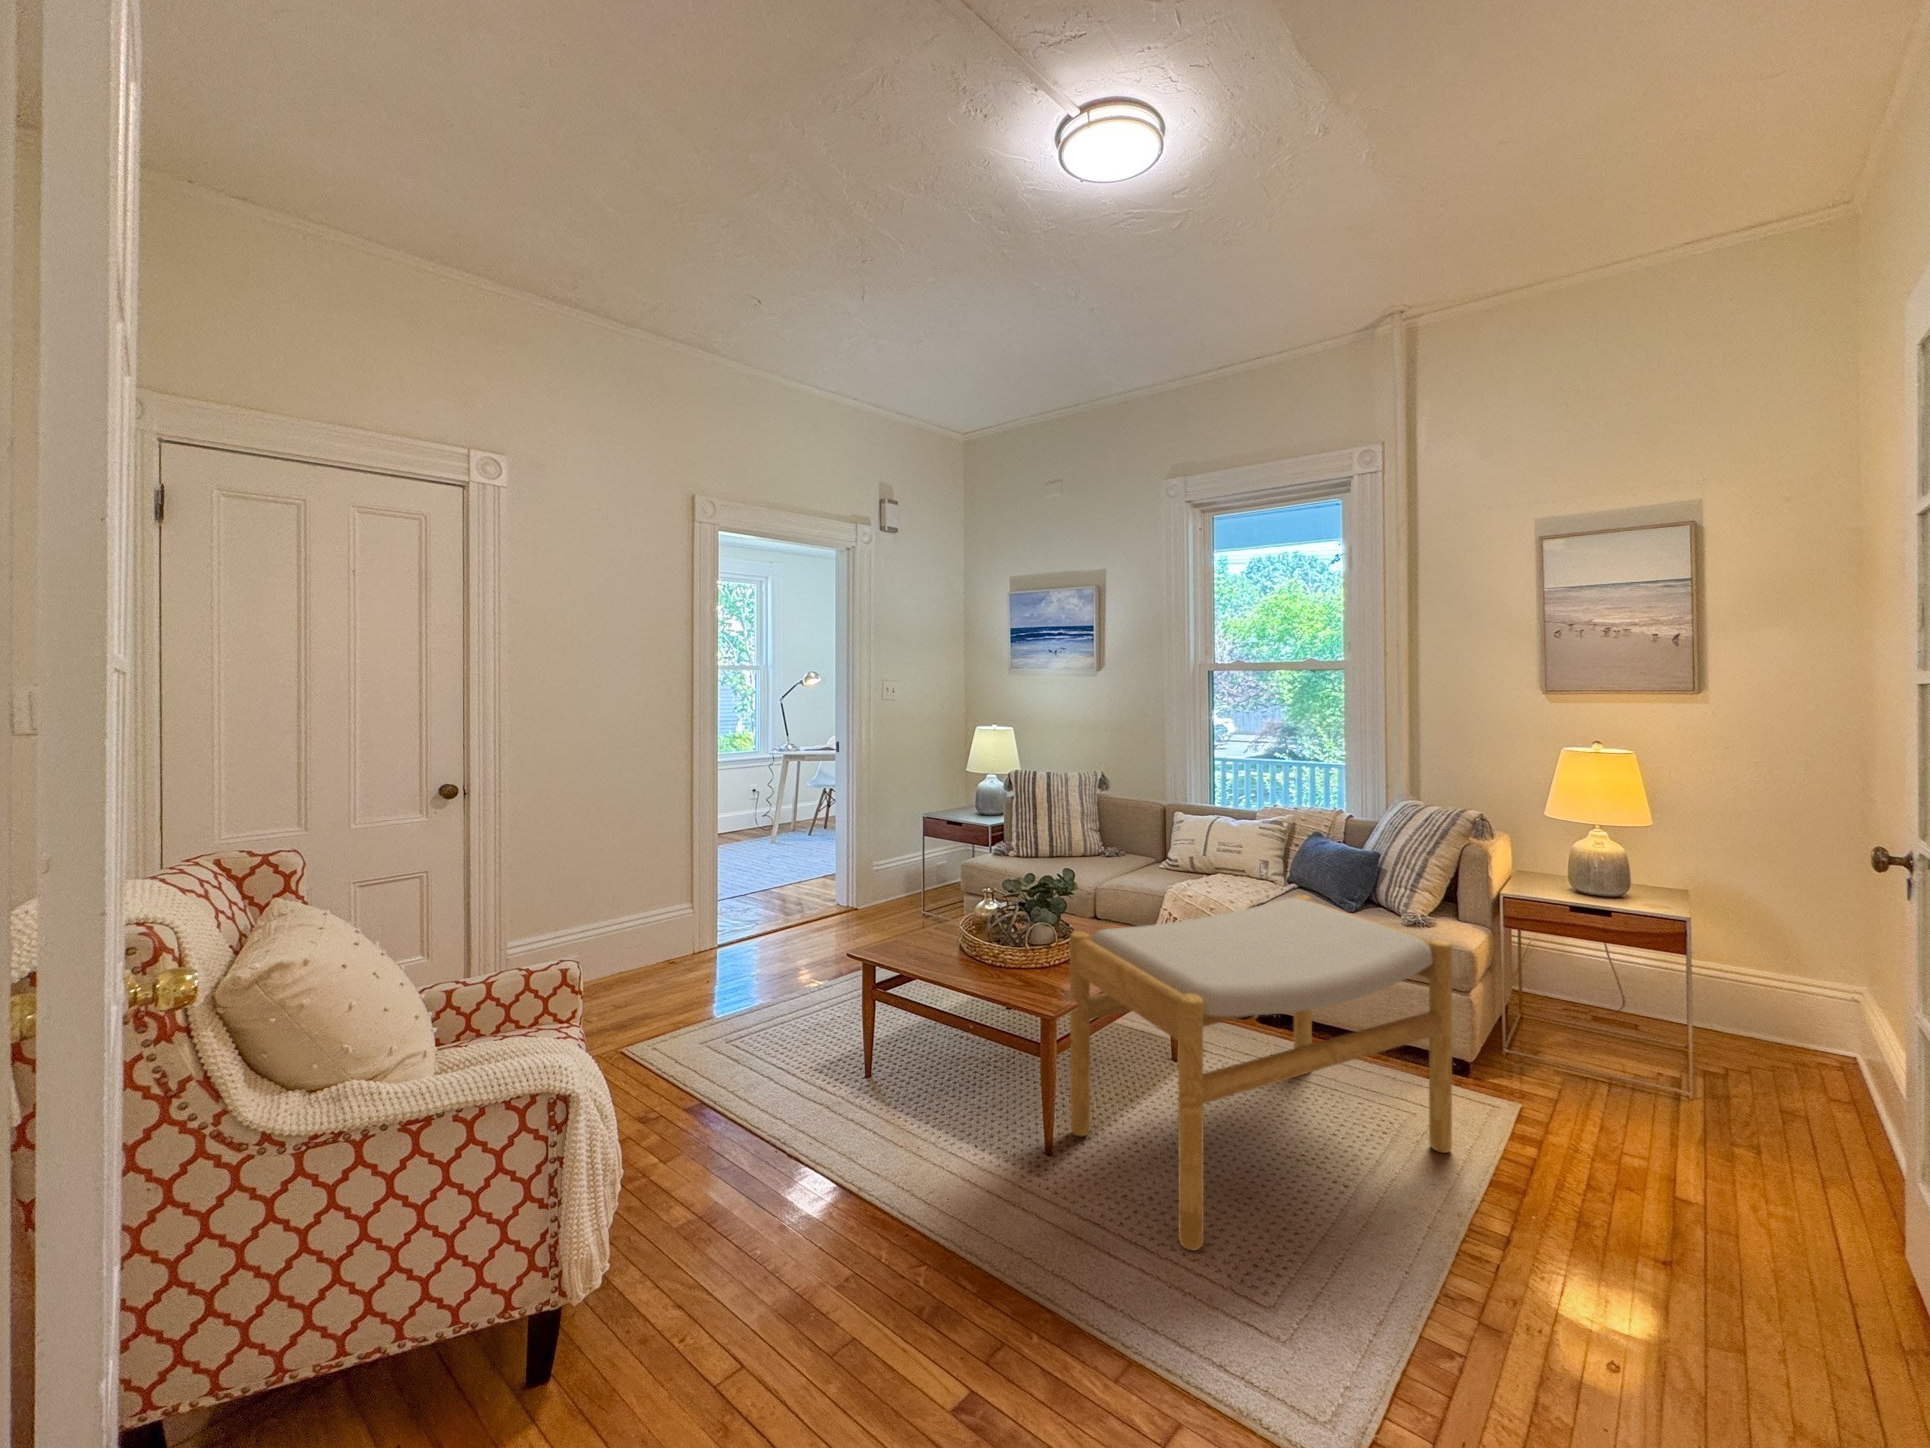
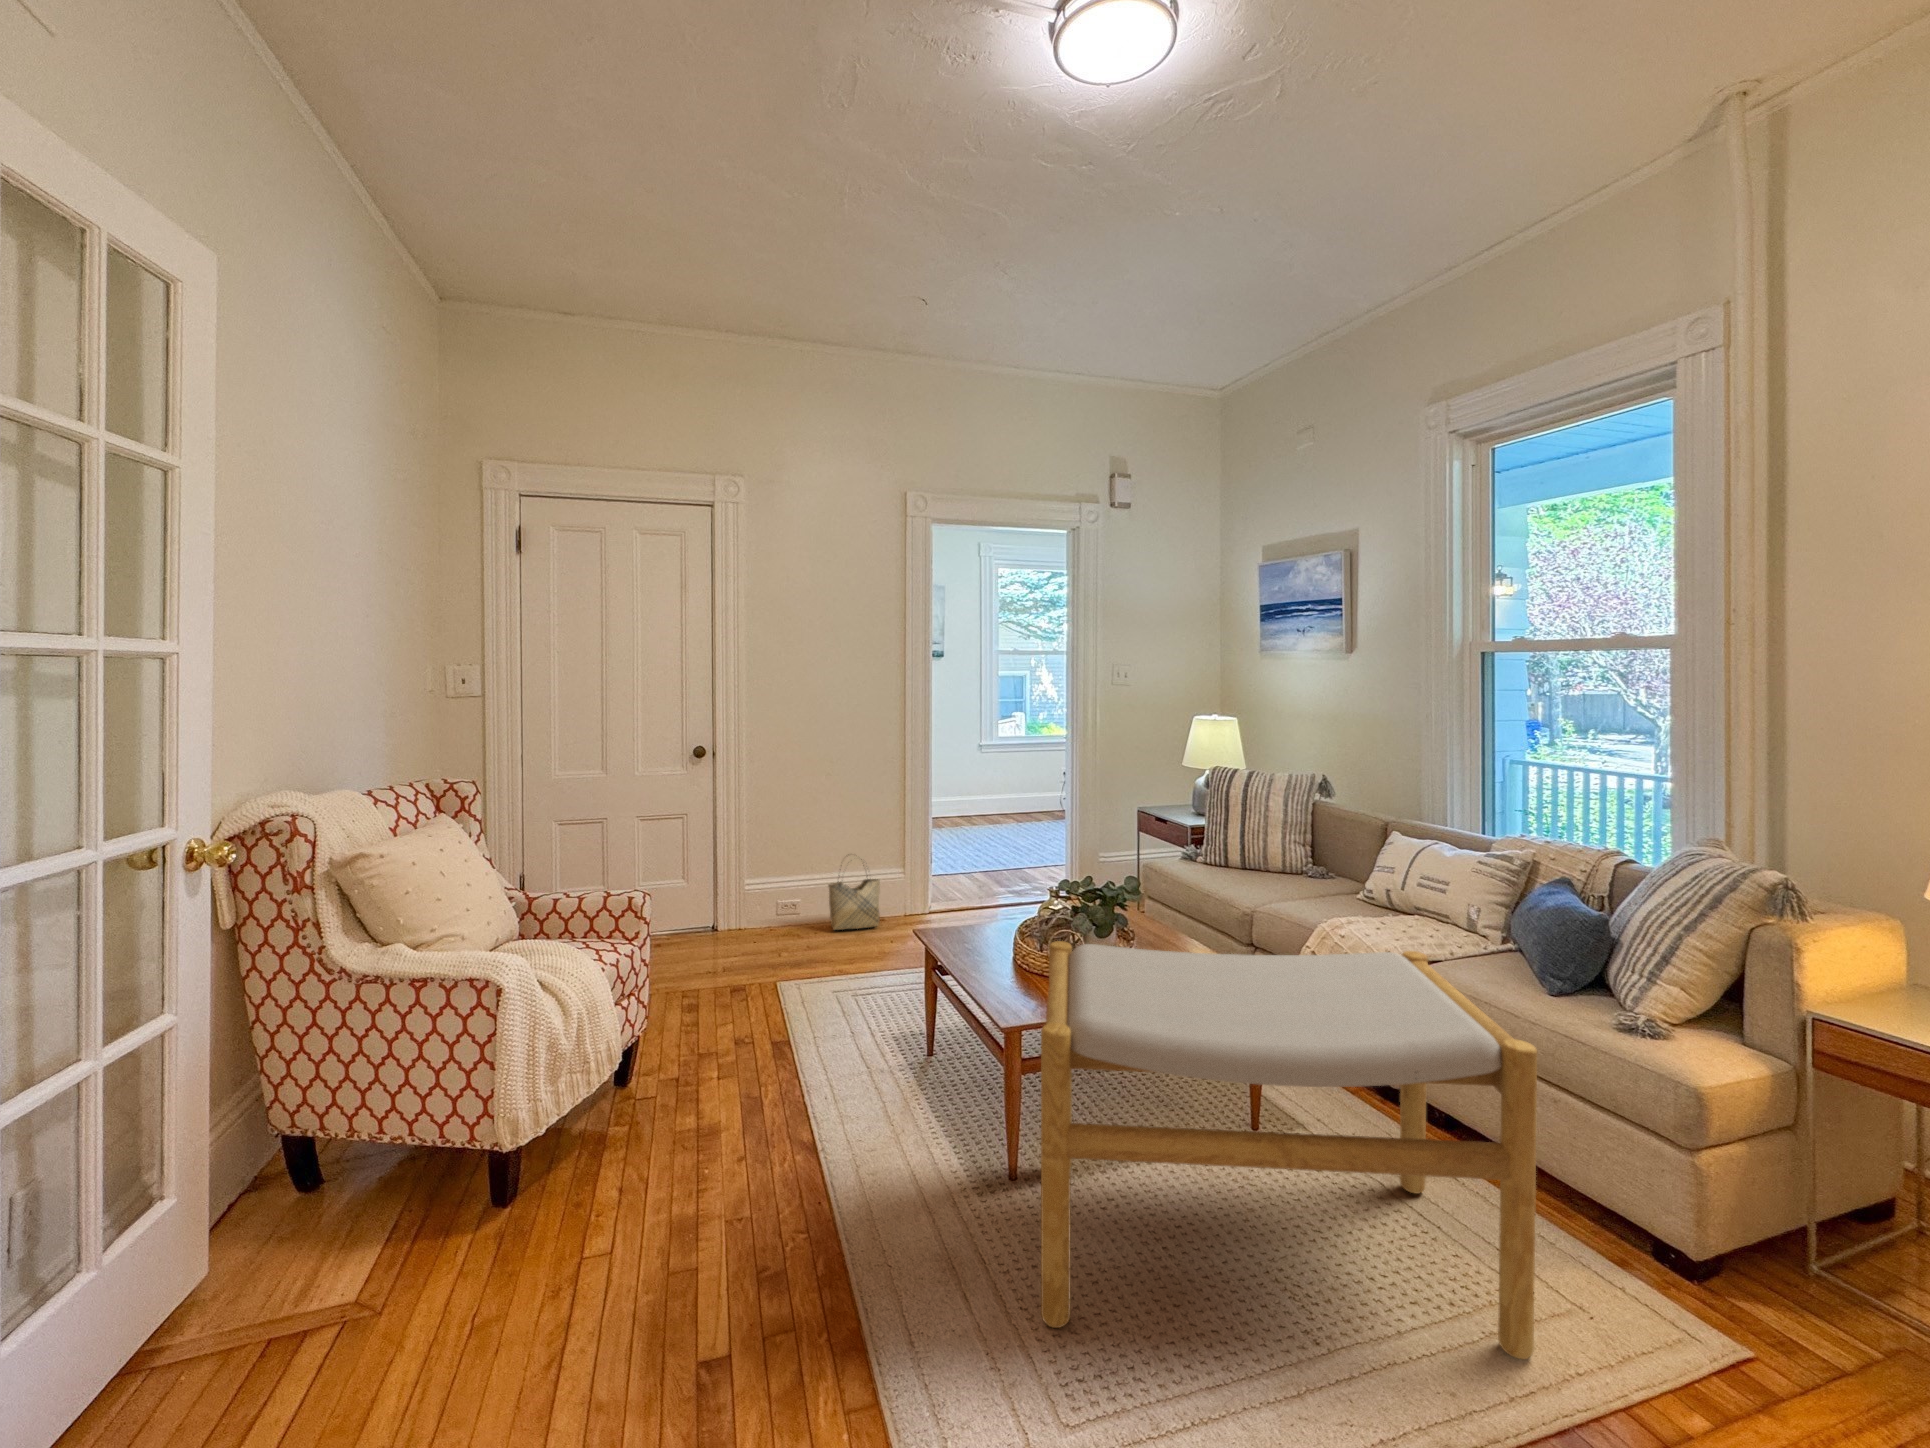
woven basket: none [632,890,690,975] -> present [828,858,880,930]

